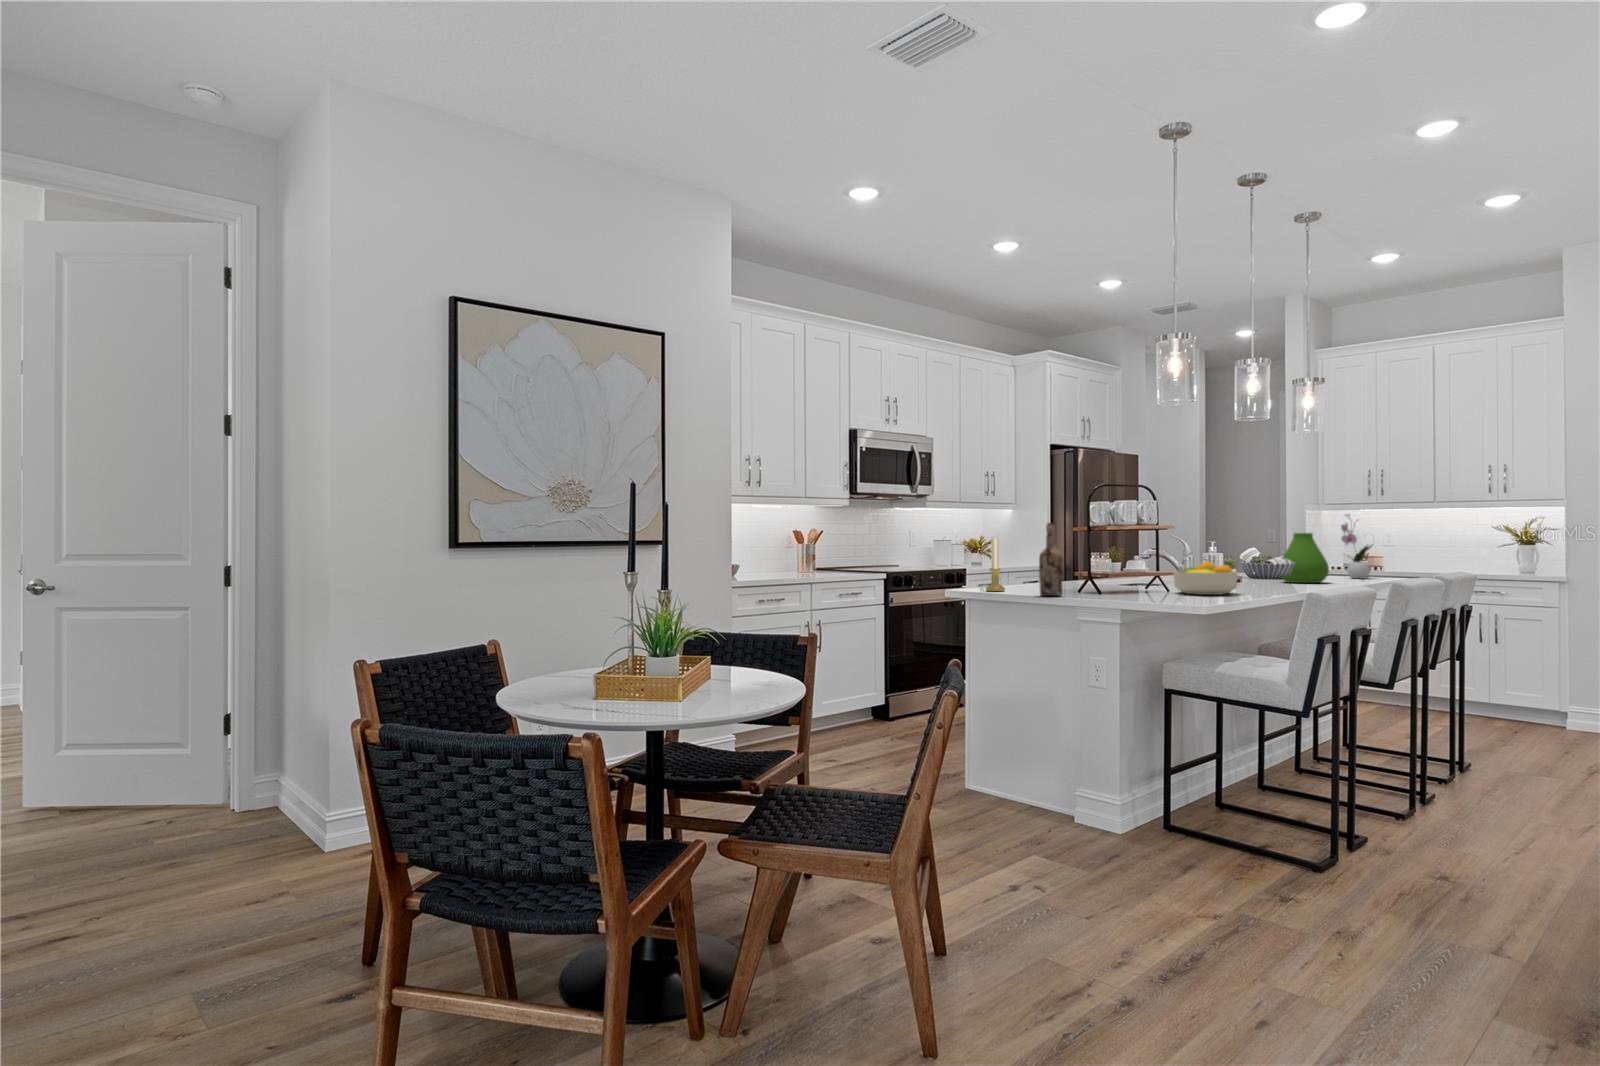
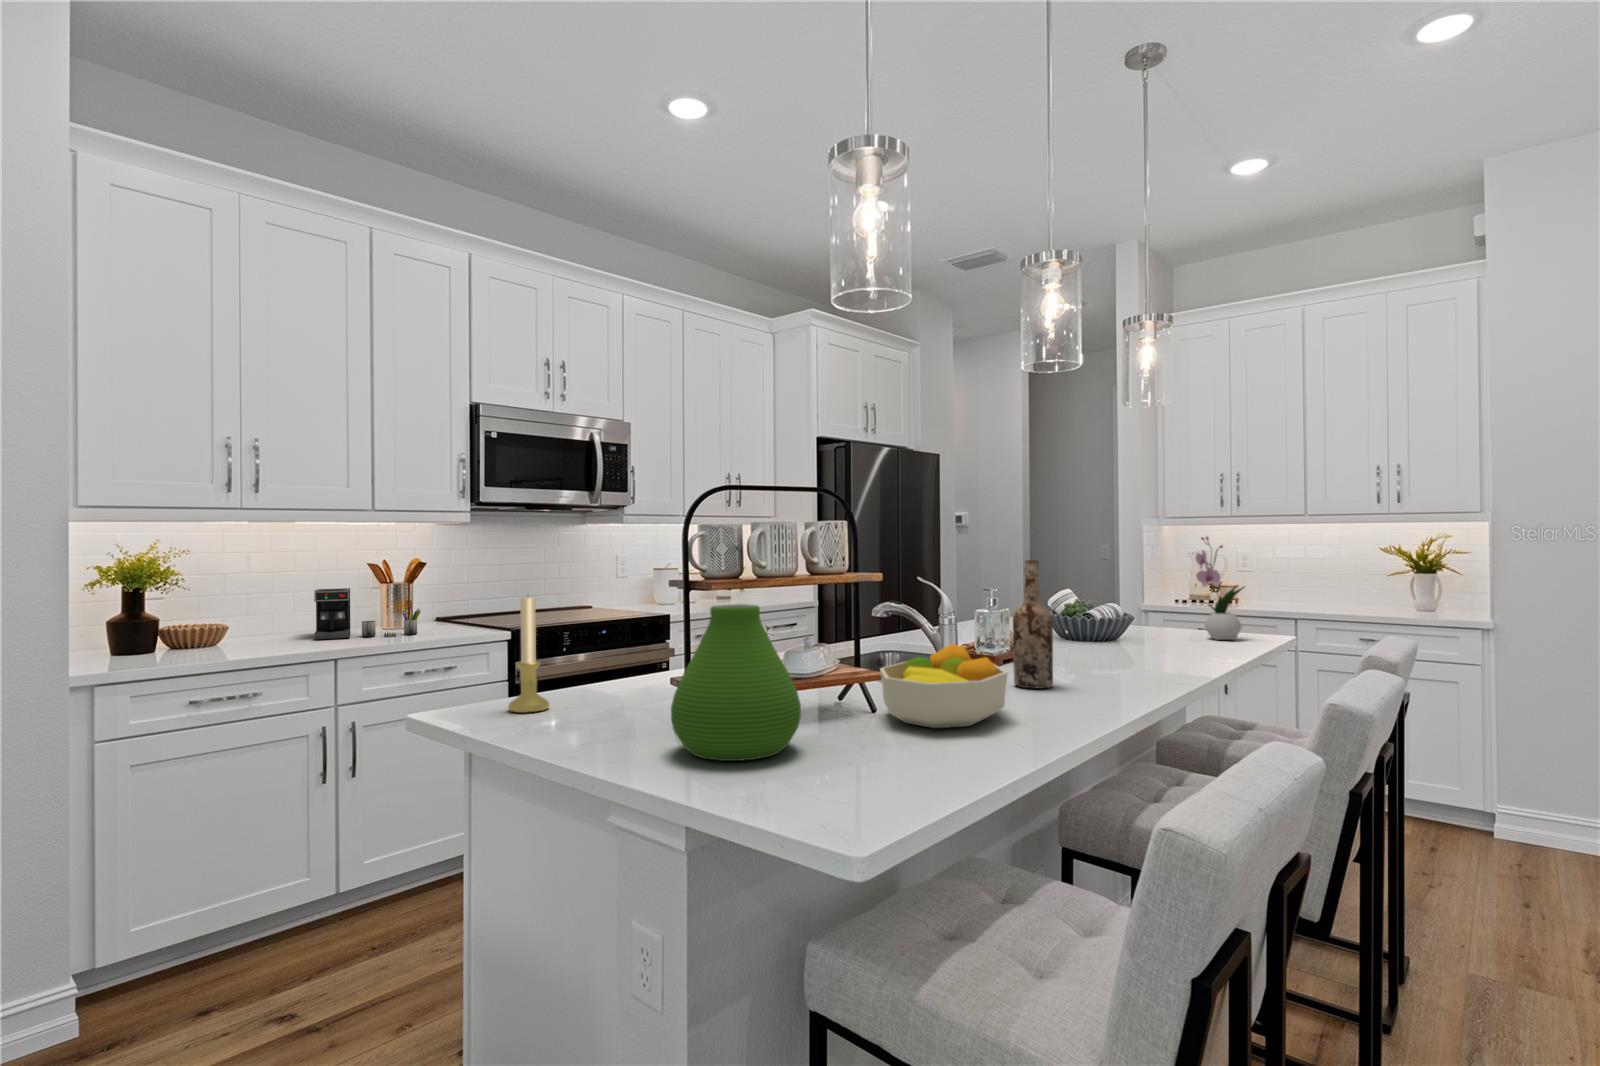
wine bottle: present [1039,523,1063,596] -> present [1013,560,1053,688]
vase: present [1281,533,1329,583] -> present [671,604,801,761]
coffee maker: none [772,546,833,575] -> present [314,588,421,640]

